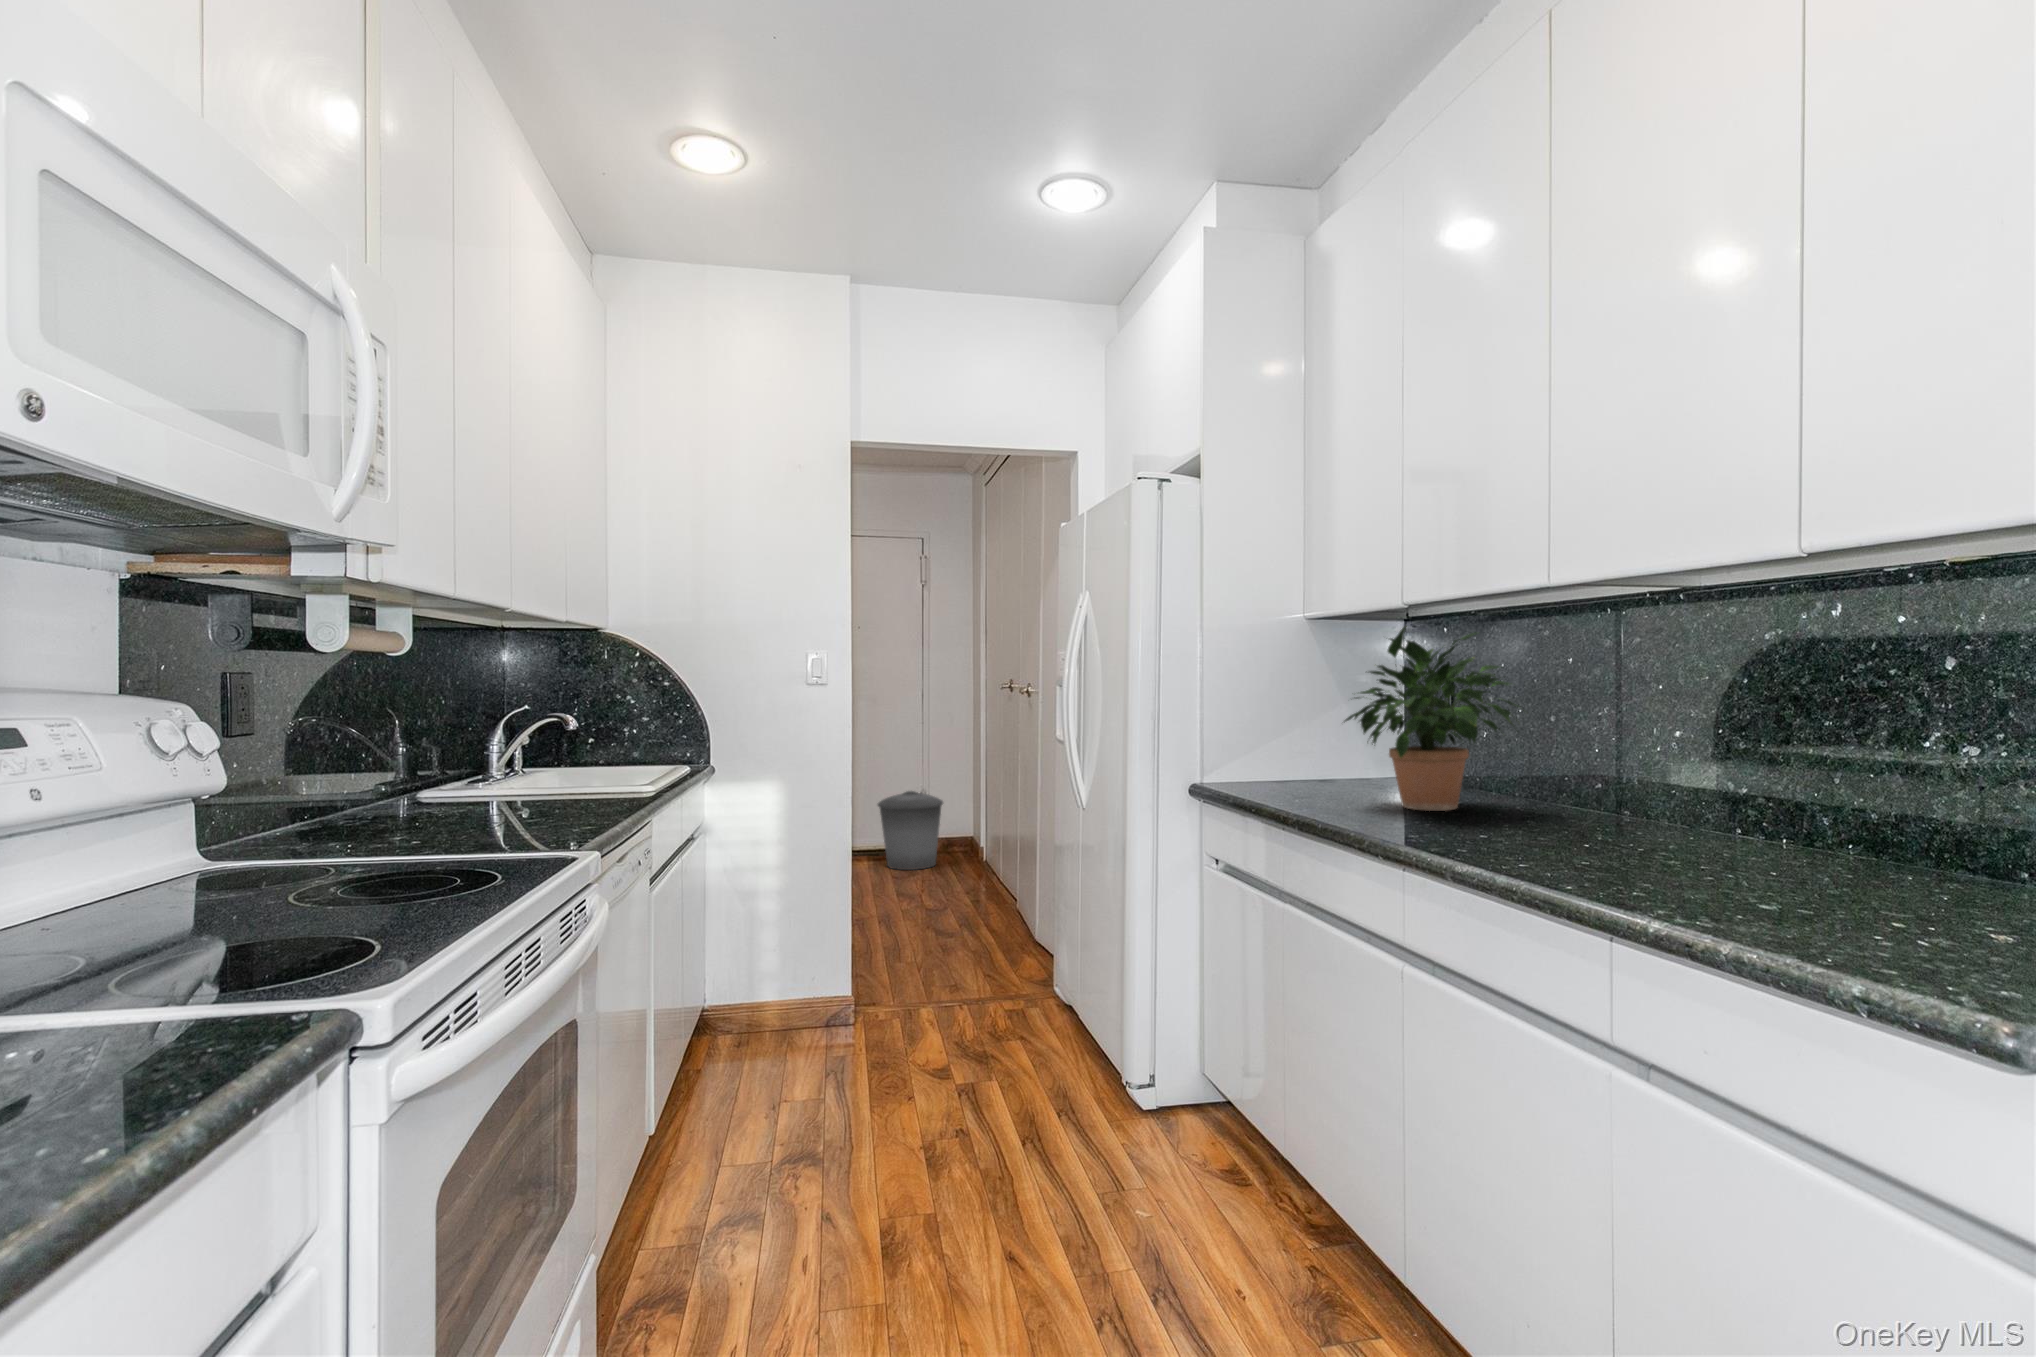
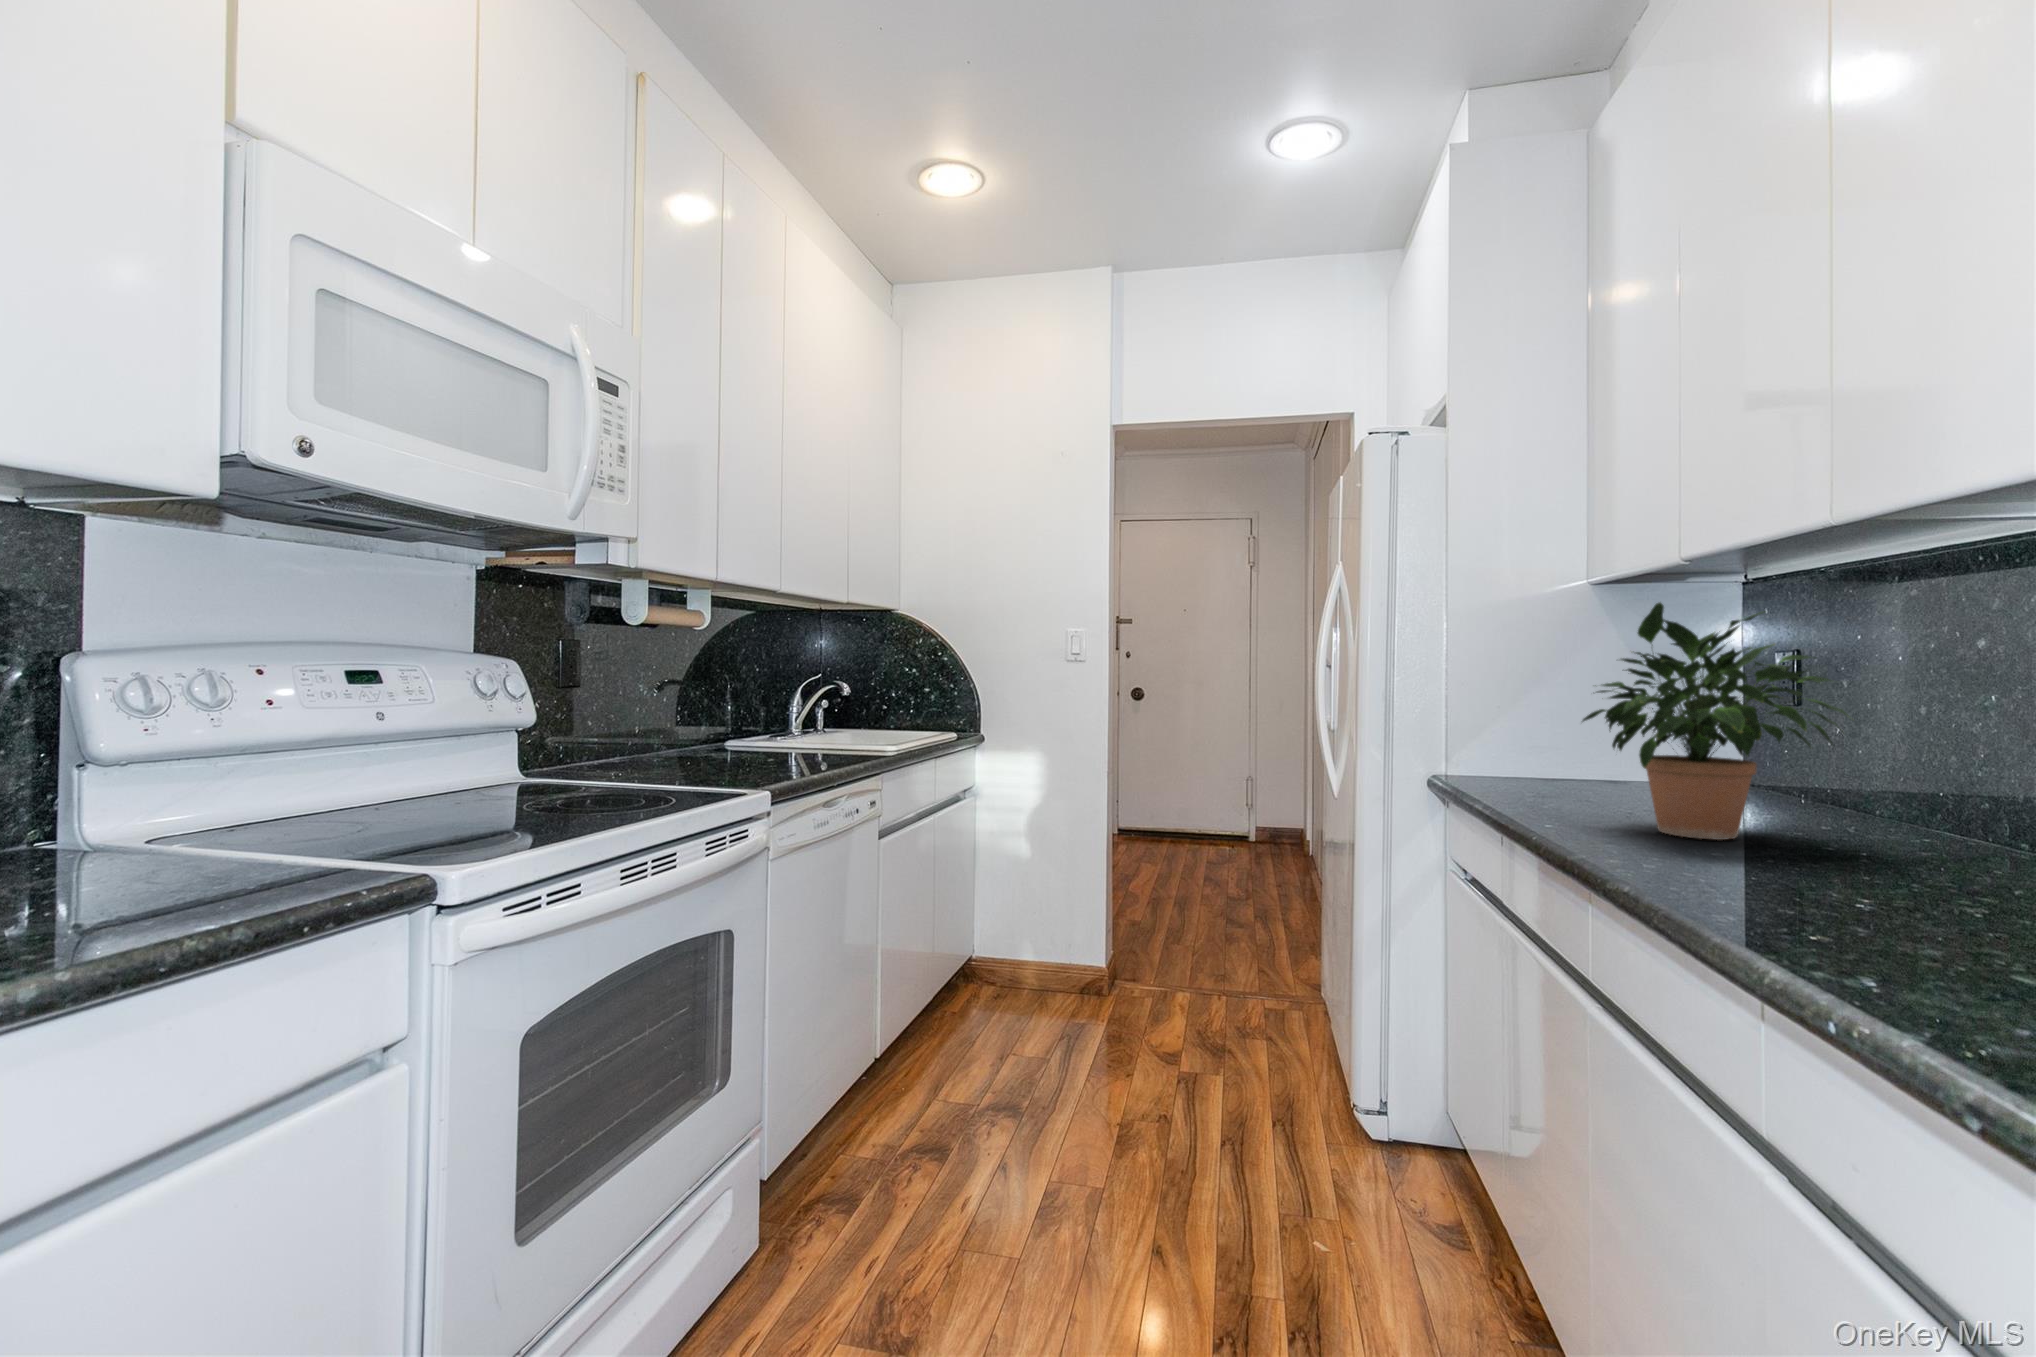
trash can: present [878,791,943,870] -> none [1199,775,1269,857]

